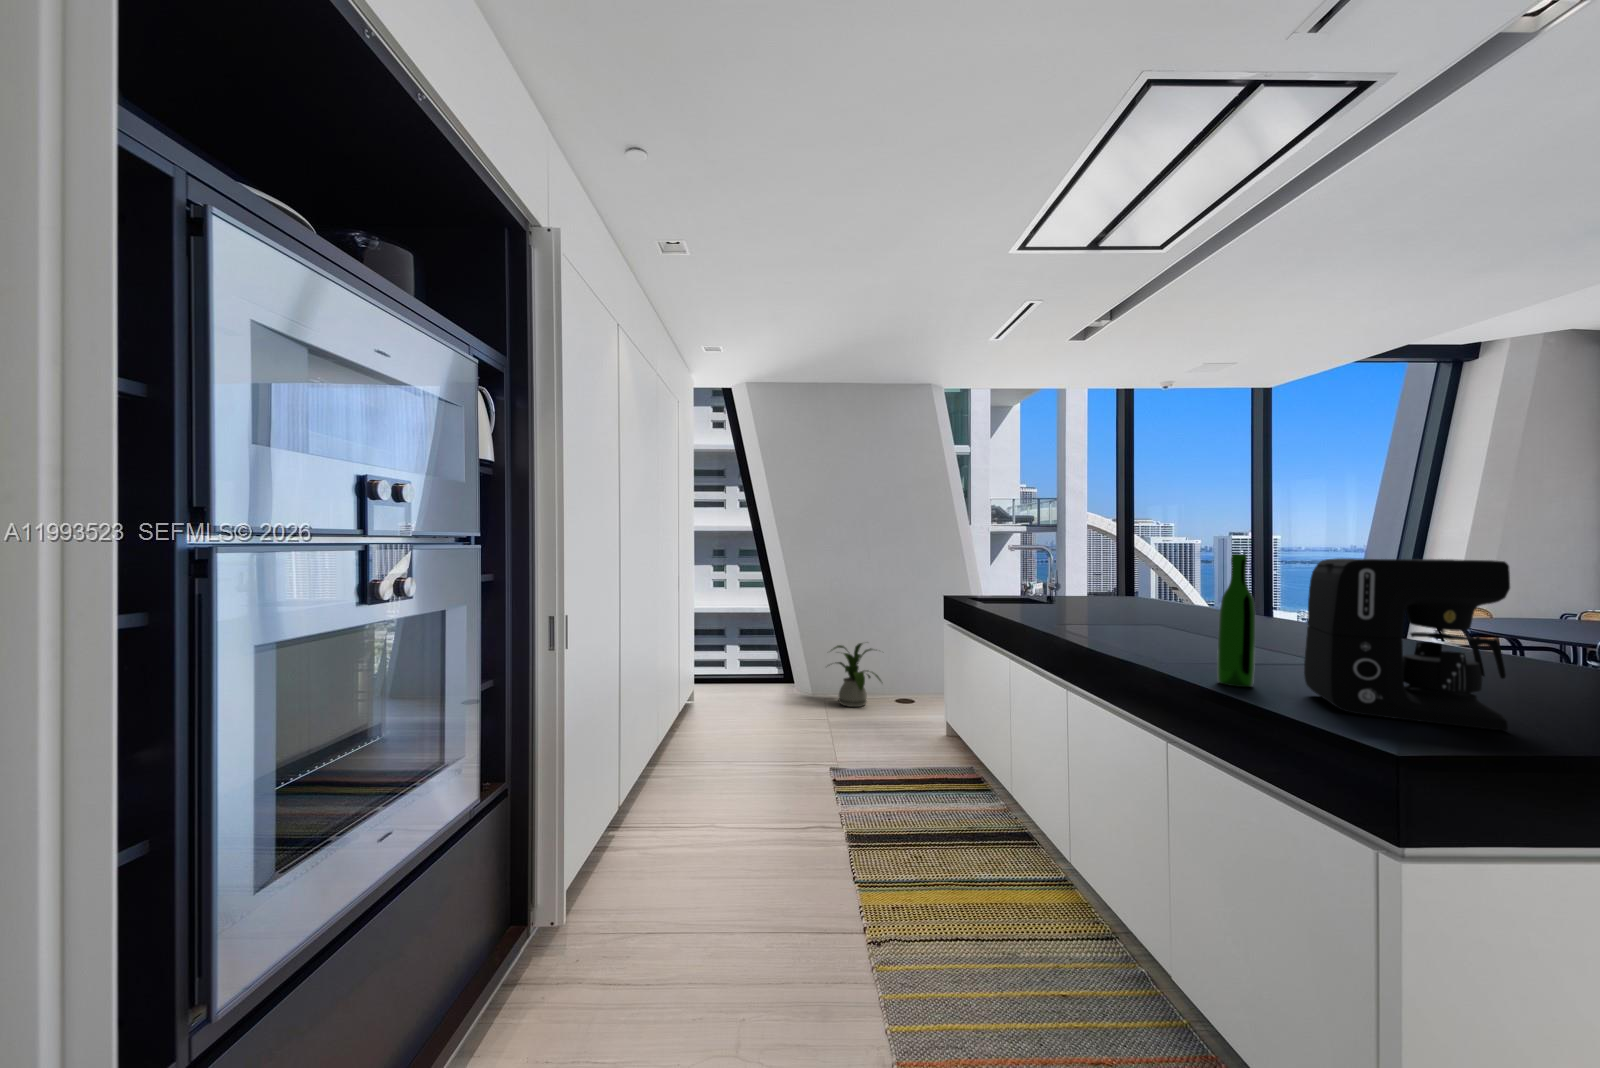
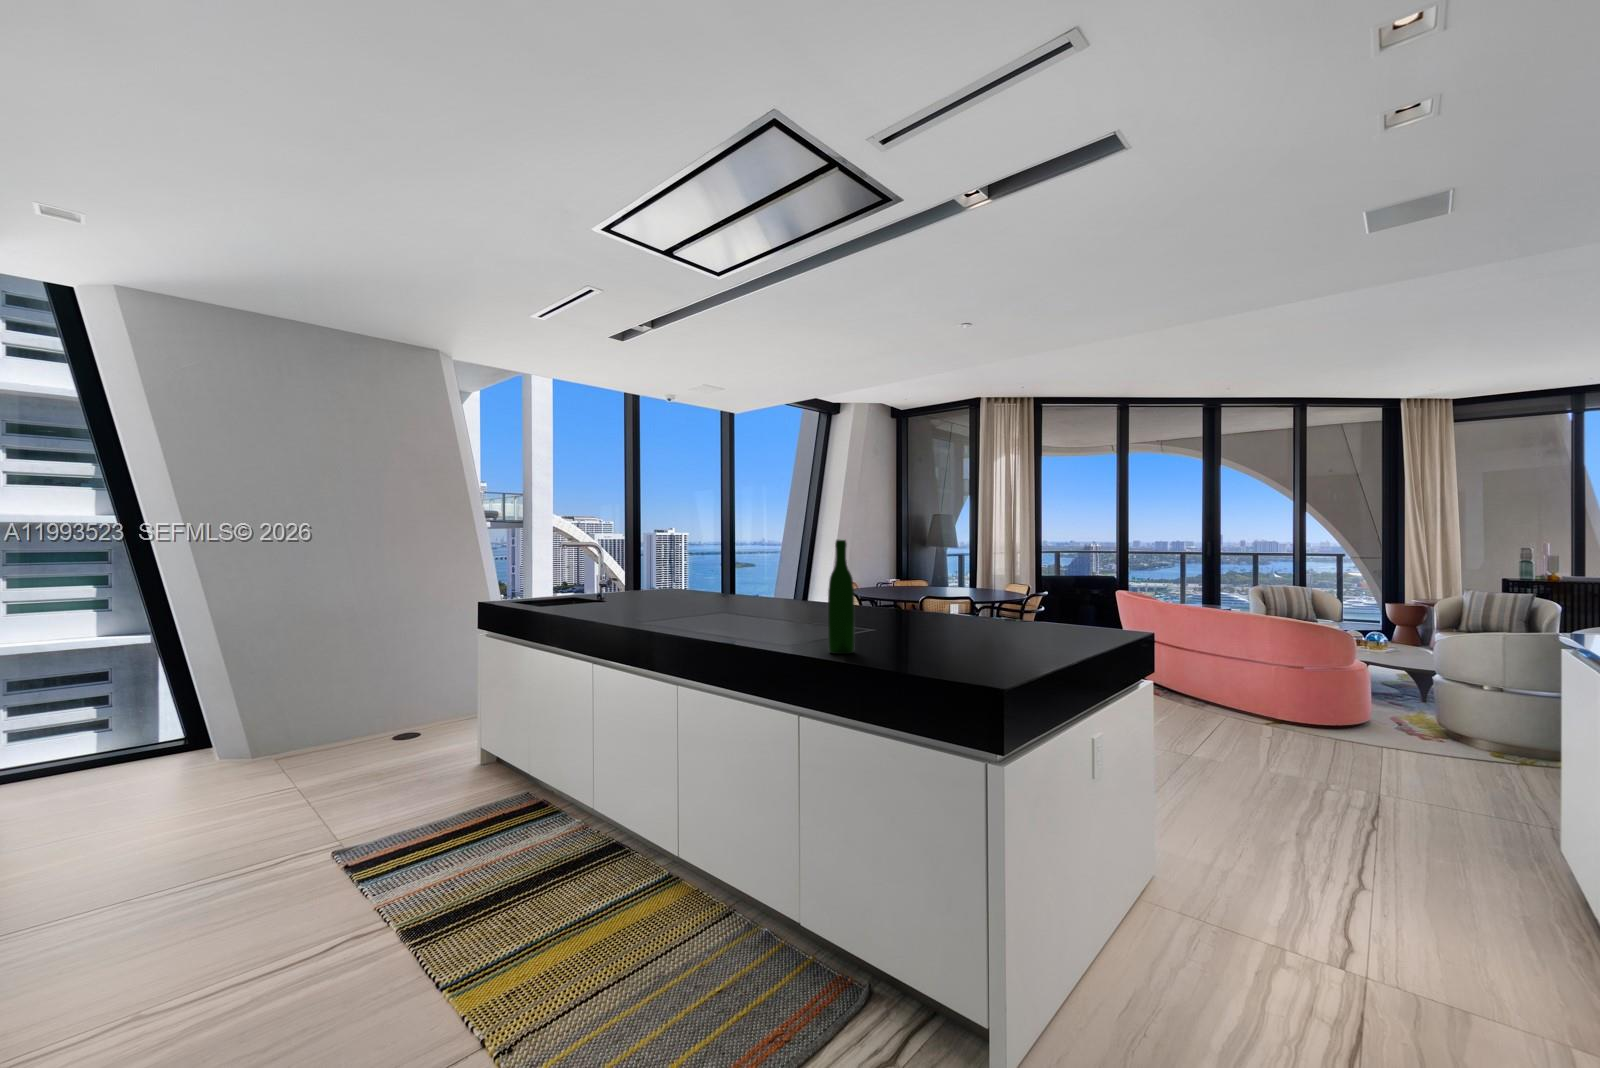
coffee maker: present [1304,558,1510,730] -> none [888,537,1008,661]
house plant: present [831,643,881,707] -> none [279,671,380,763]

